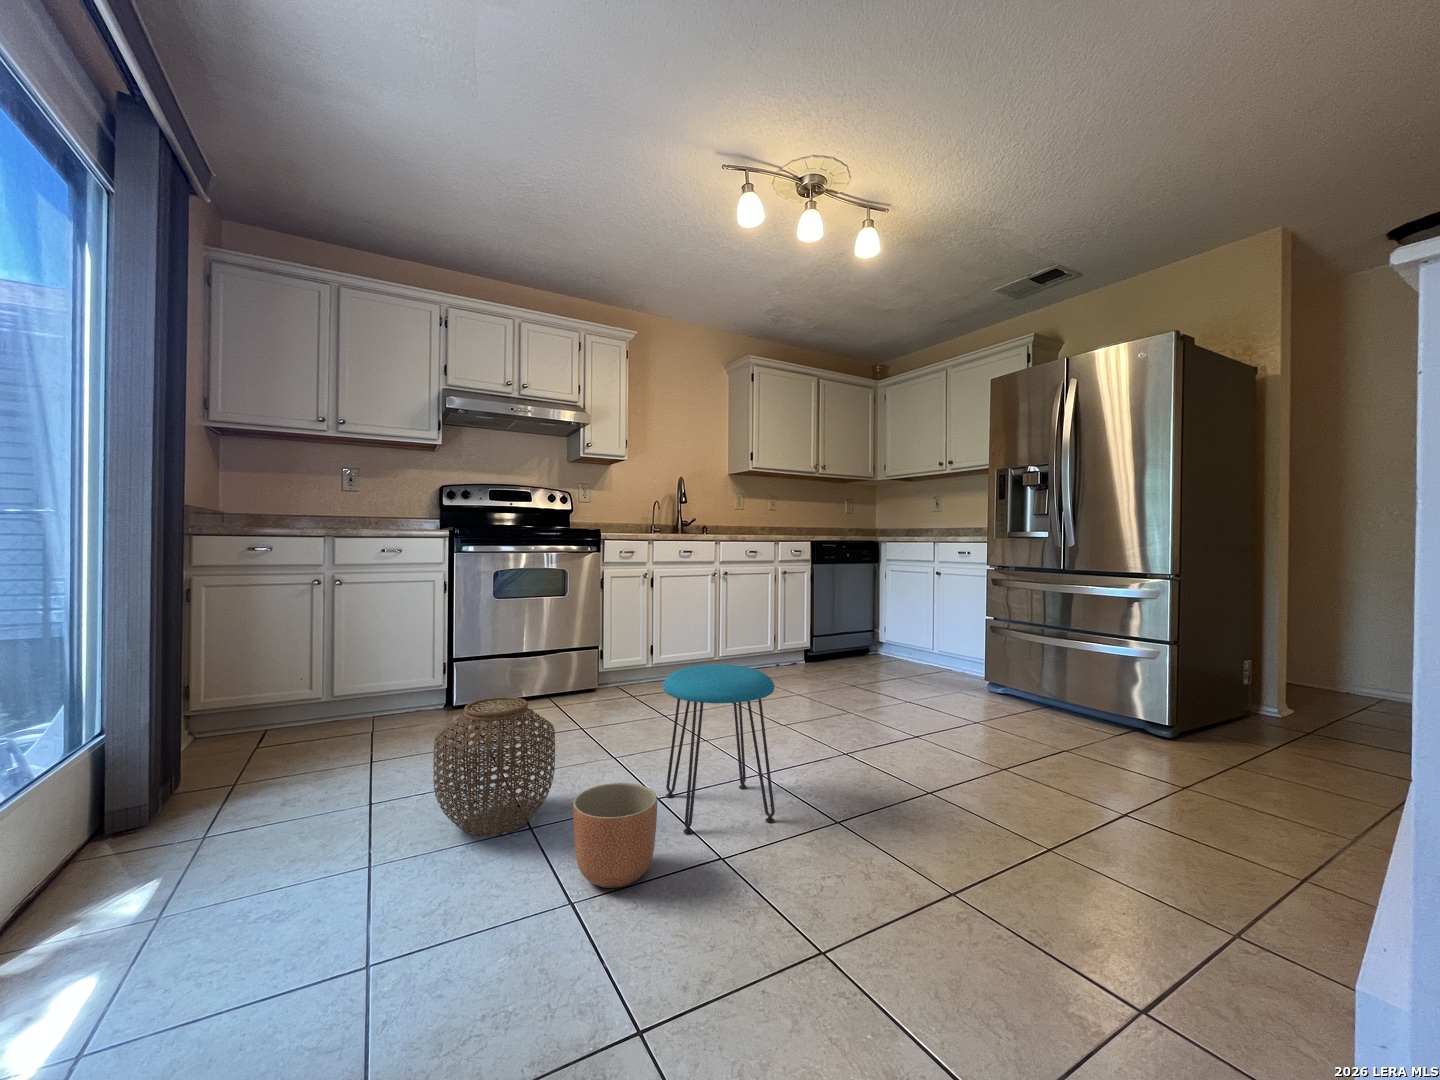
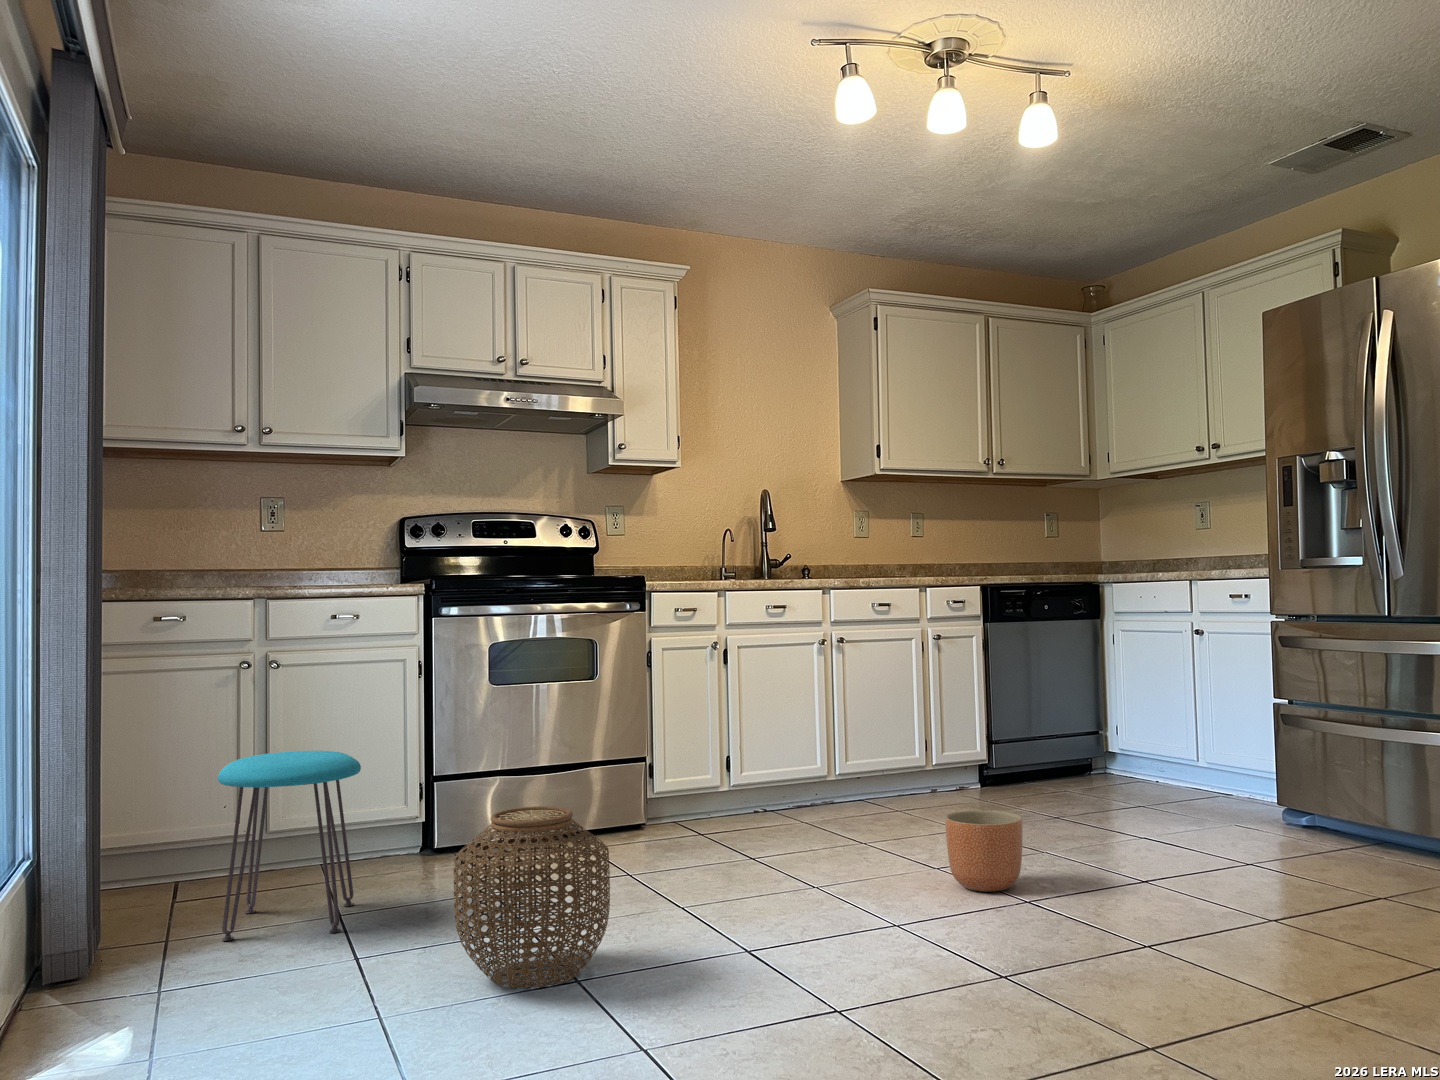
stool: present [663,665,775,834] -> present [218,751,361,941]
planter: present [573,783,657,888] -> present [945,810,1022,892]

